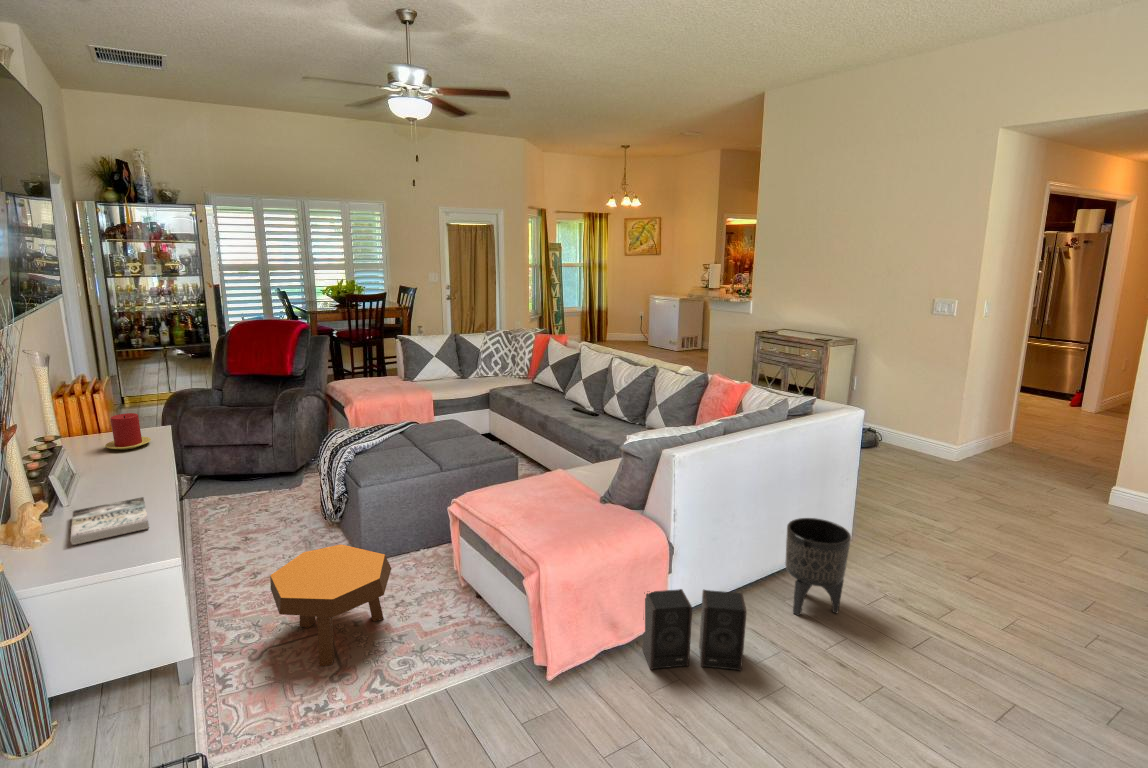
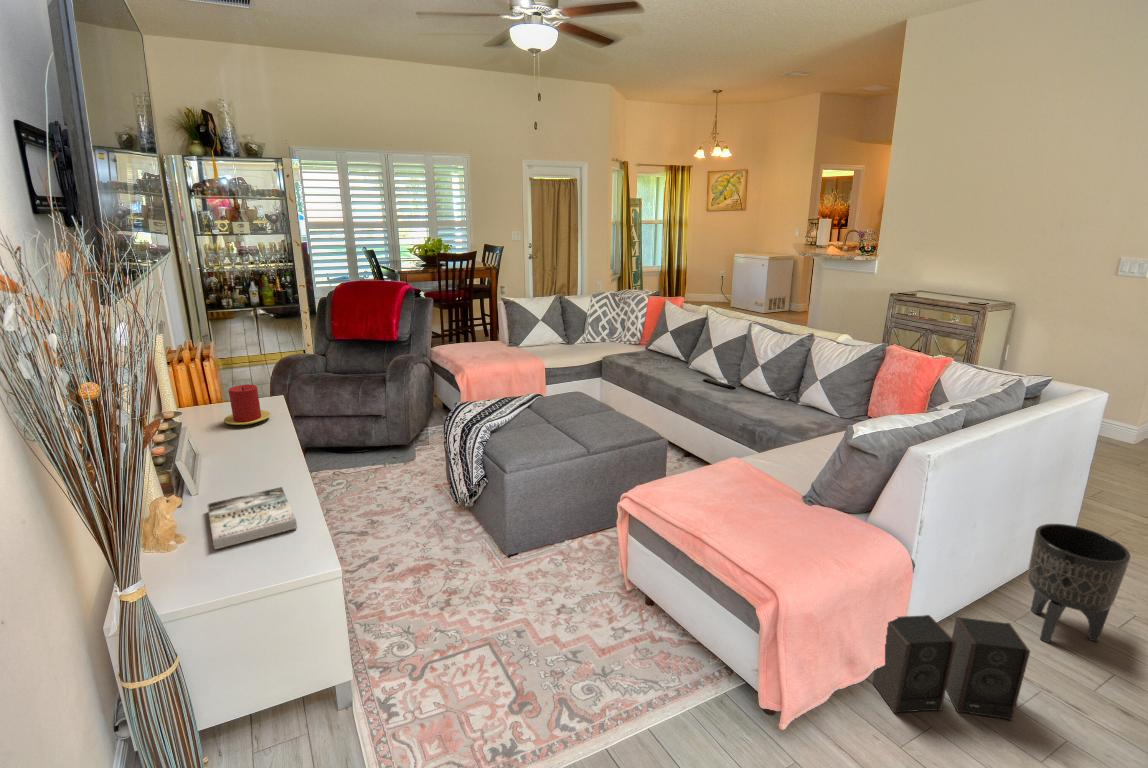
footstool: present [270,544,391,666] -> none [427,541,561,691]

